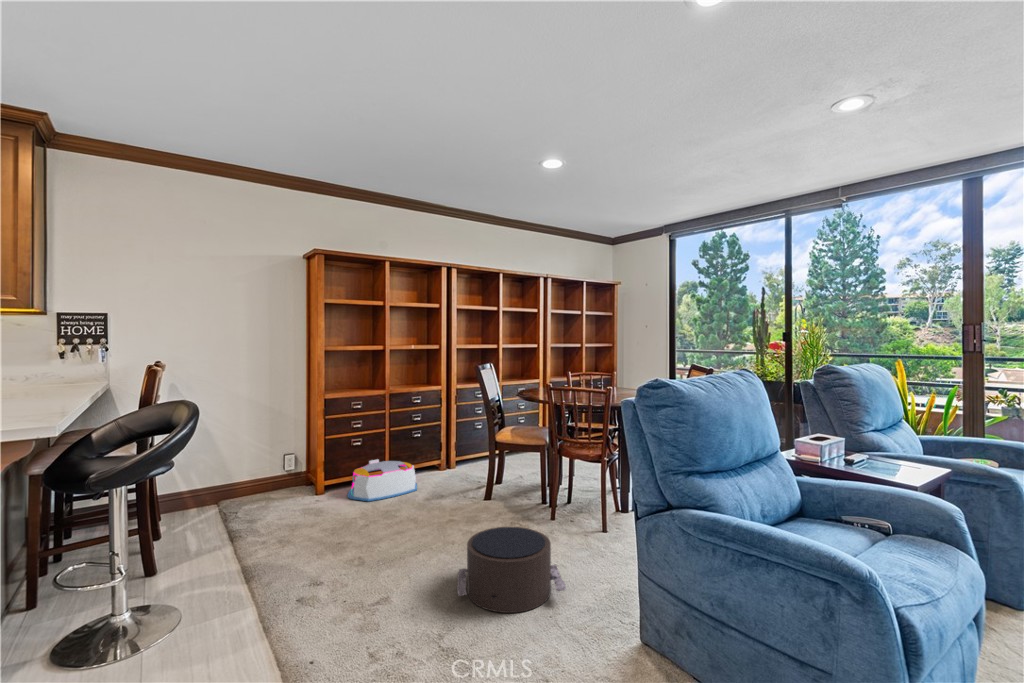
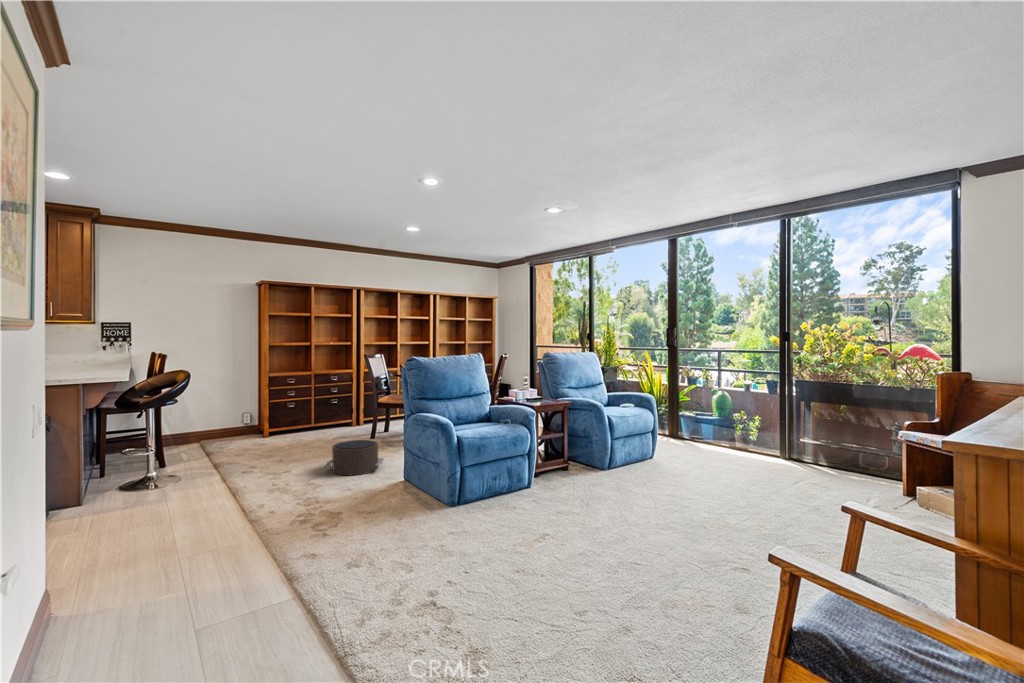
storage bin: present [348,459,417,501] -> none [283,416,331,440]

